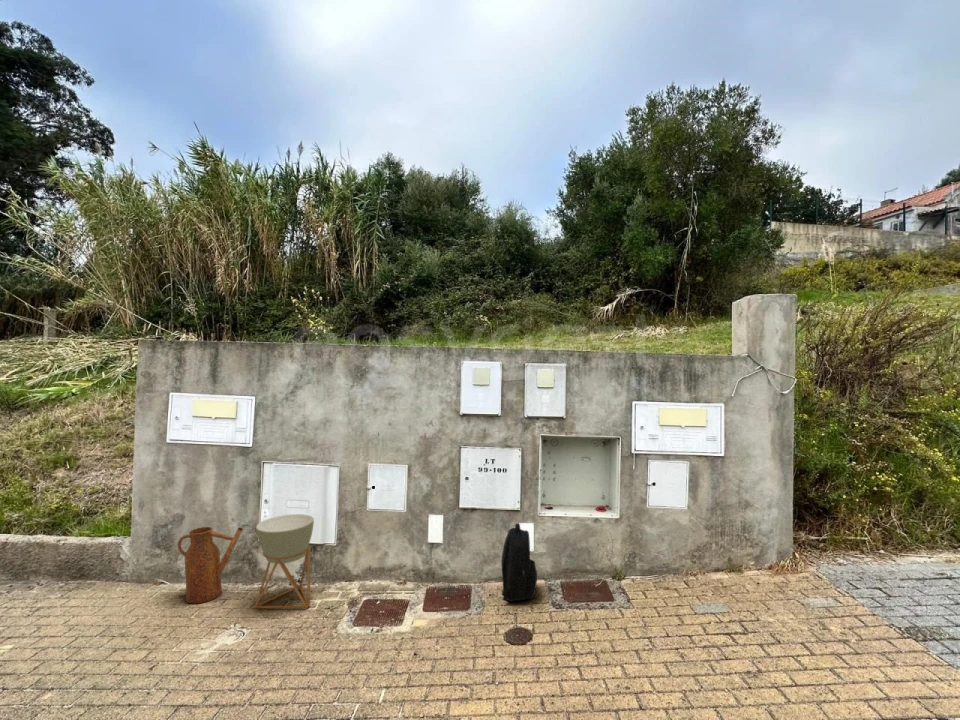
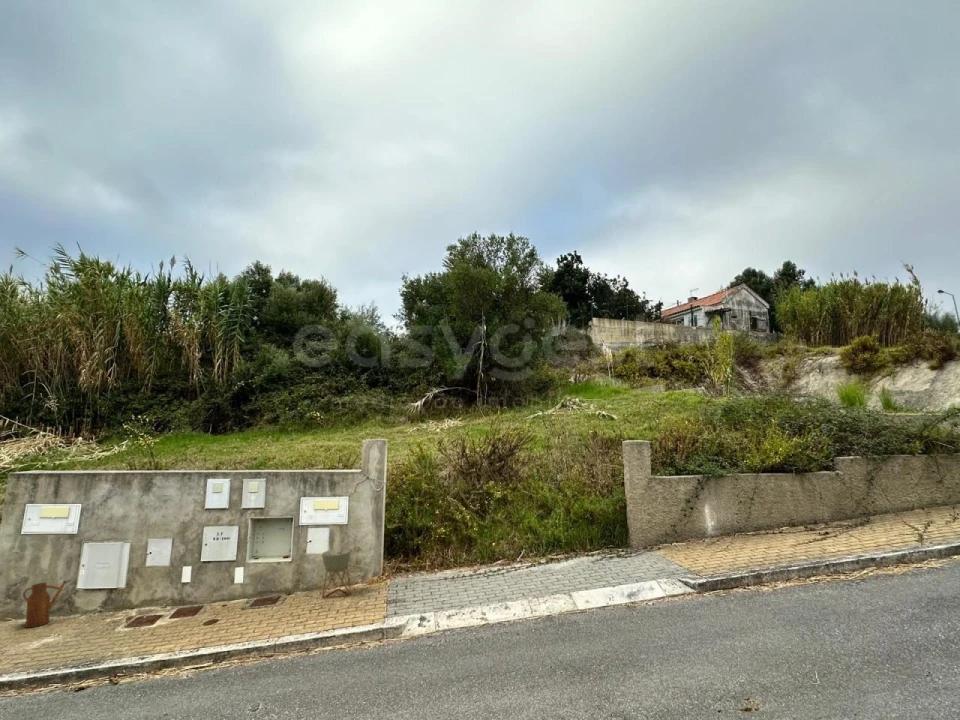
planter: present [255,514,314,608] -> present [322,549,351,598]
backpack: present [501,524,537,601] -> none [216,567,241,608]

